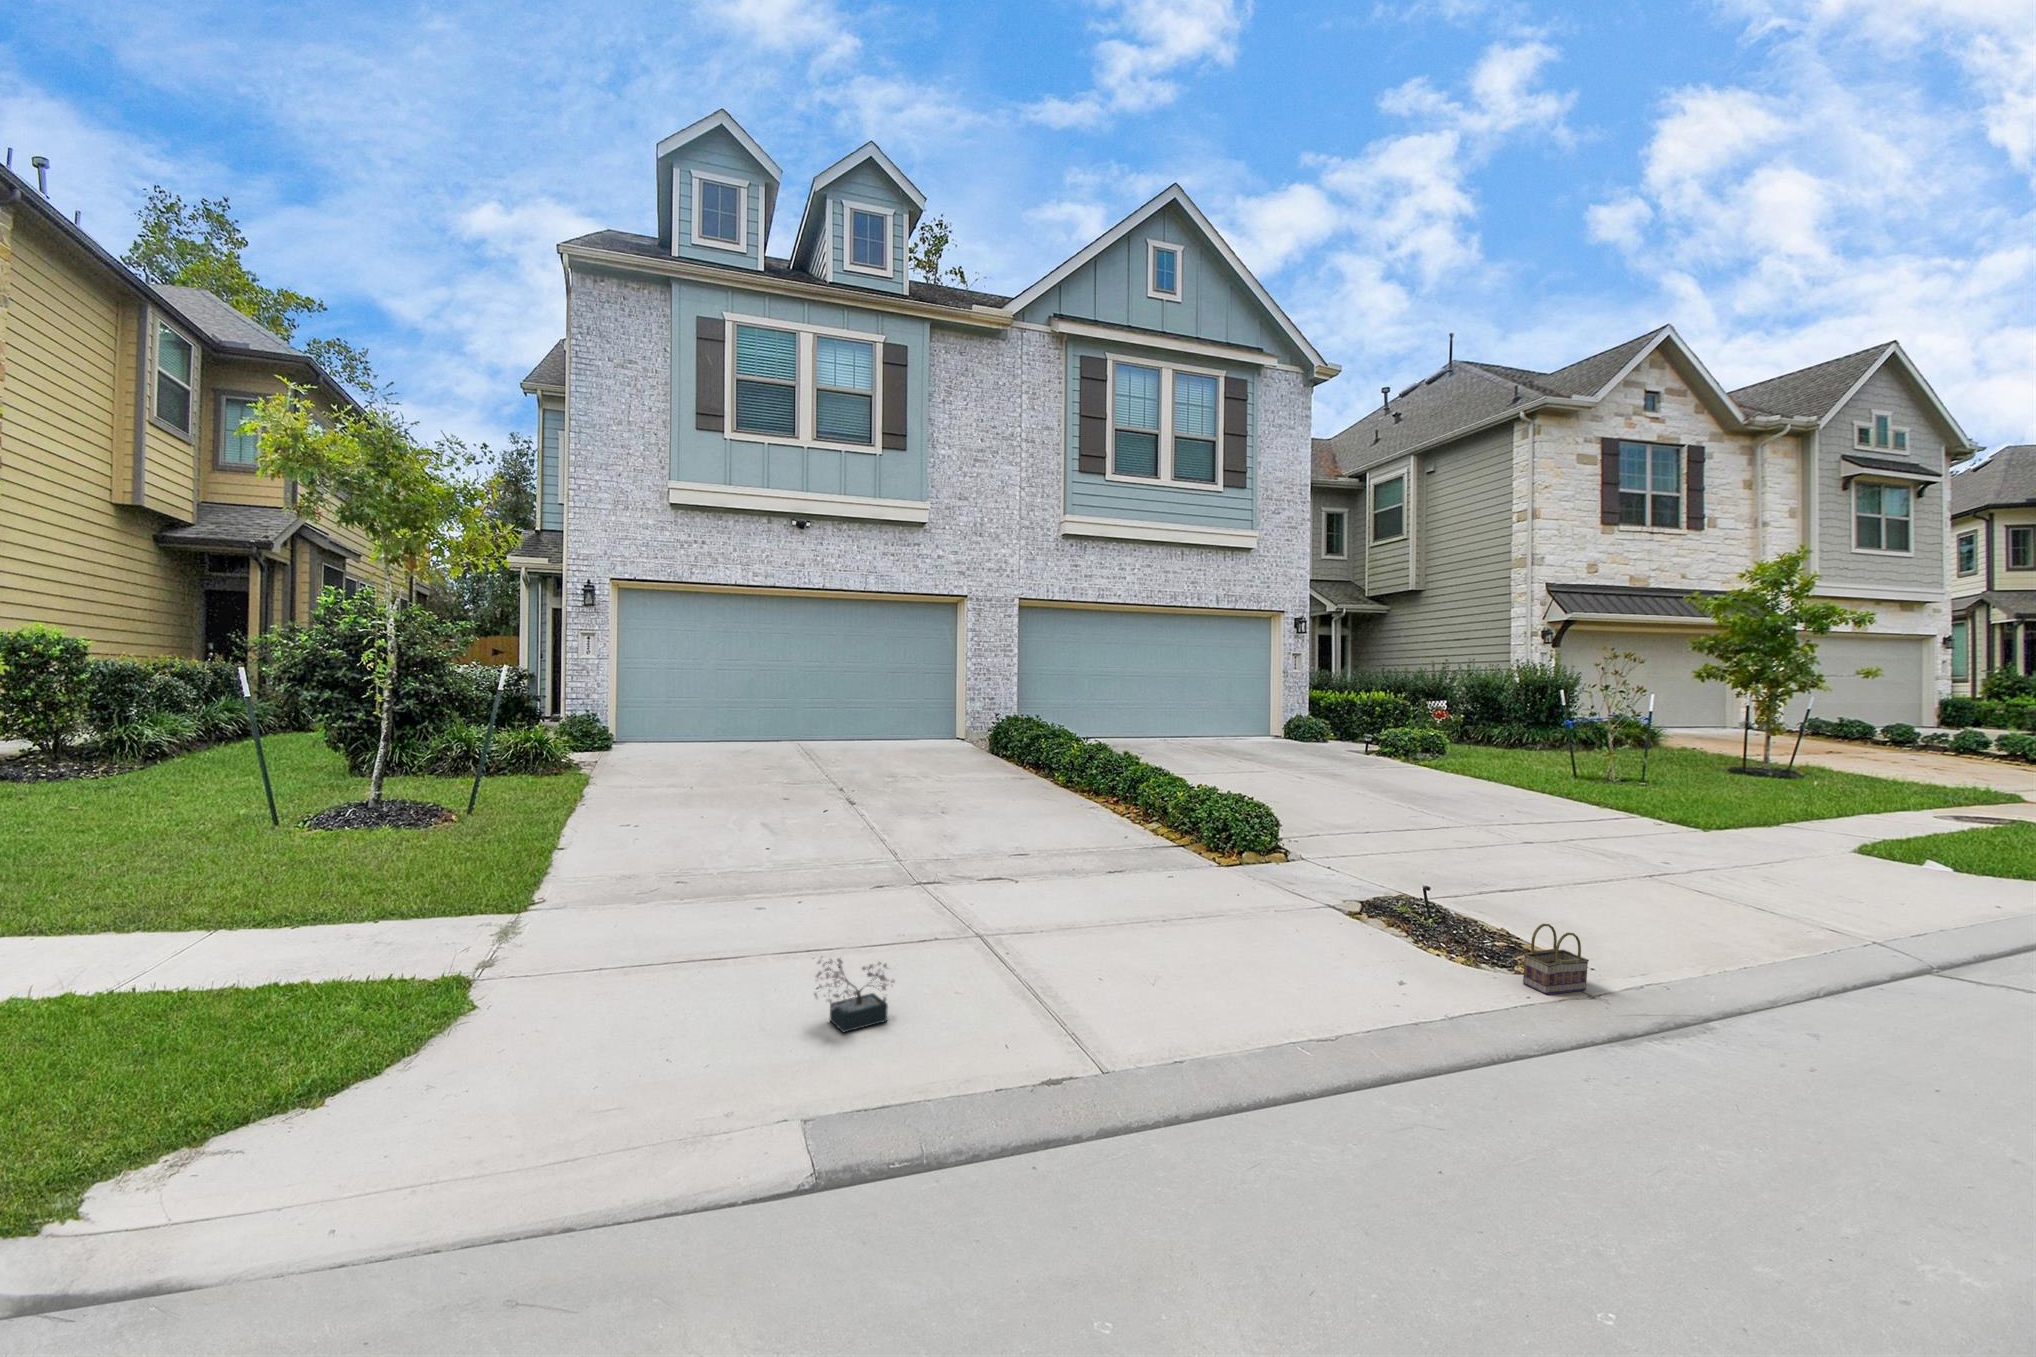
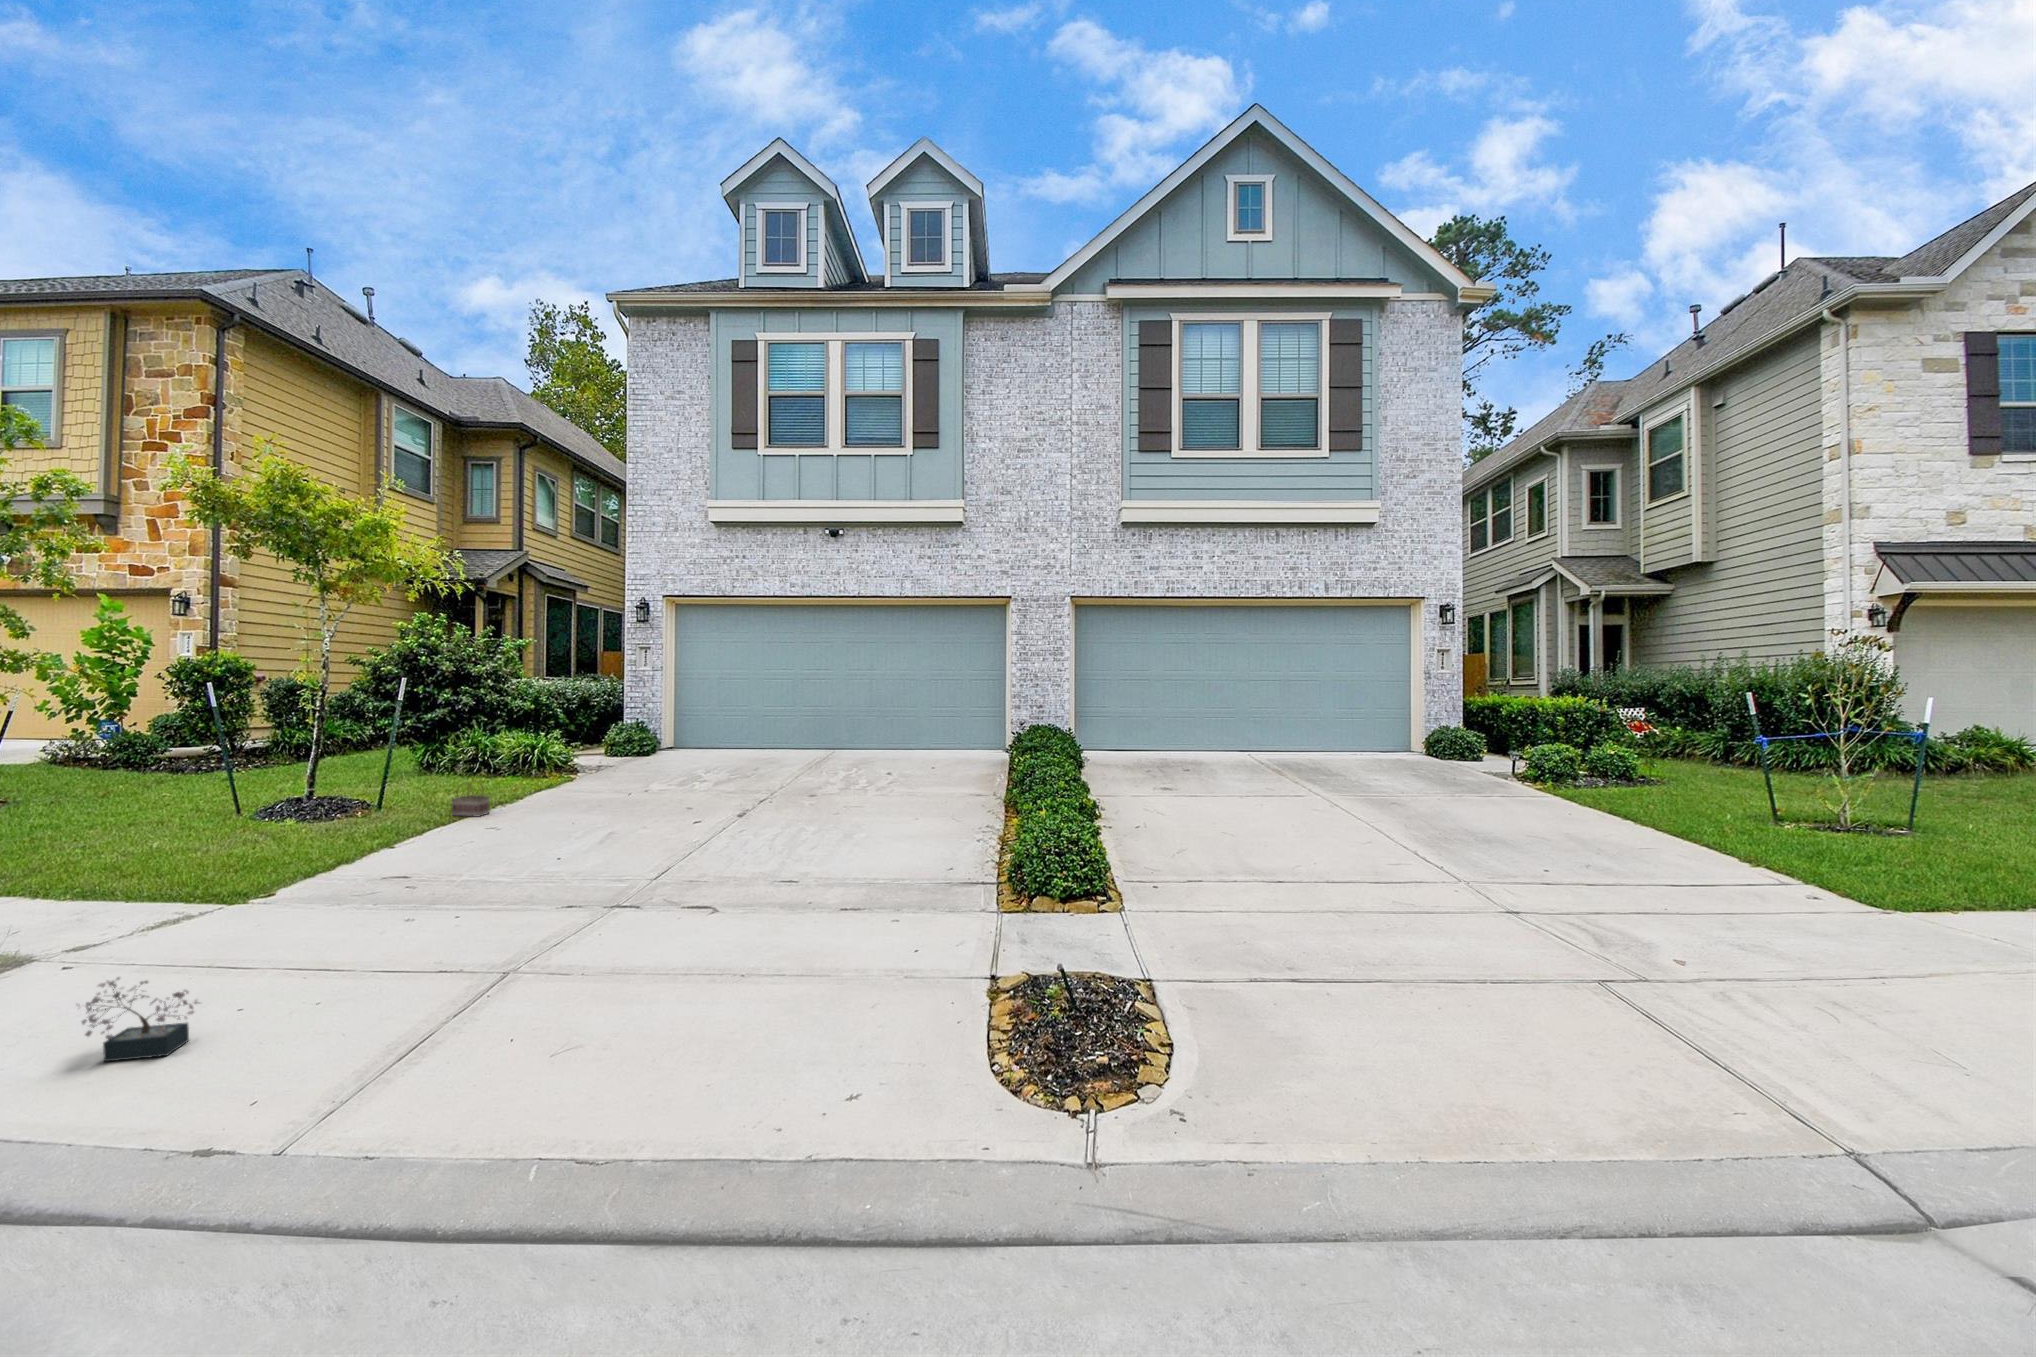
basket: present [1523,924,1589,994] -> present [452,784,489,817]

